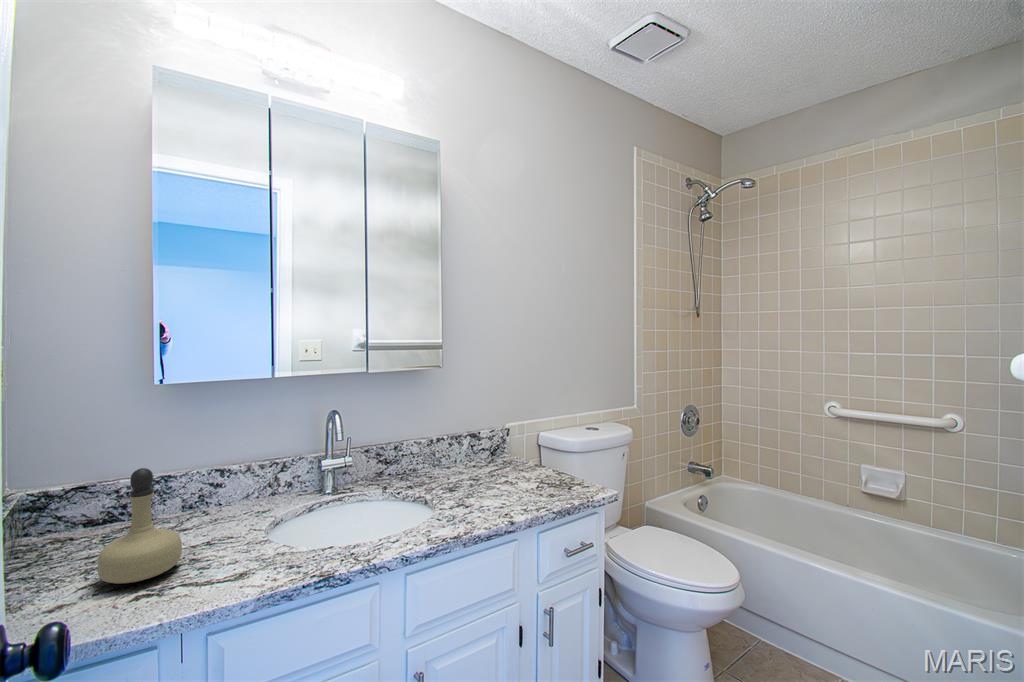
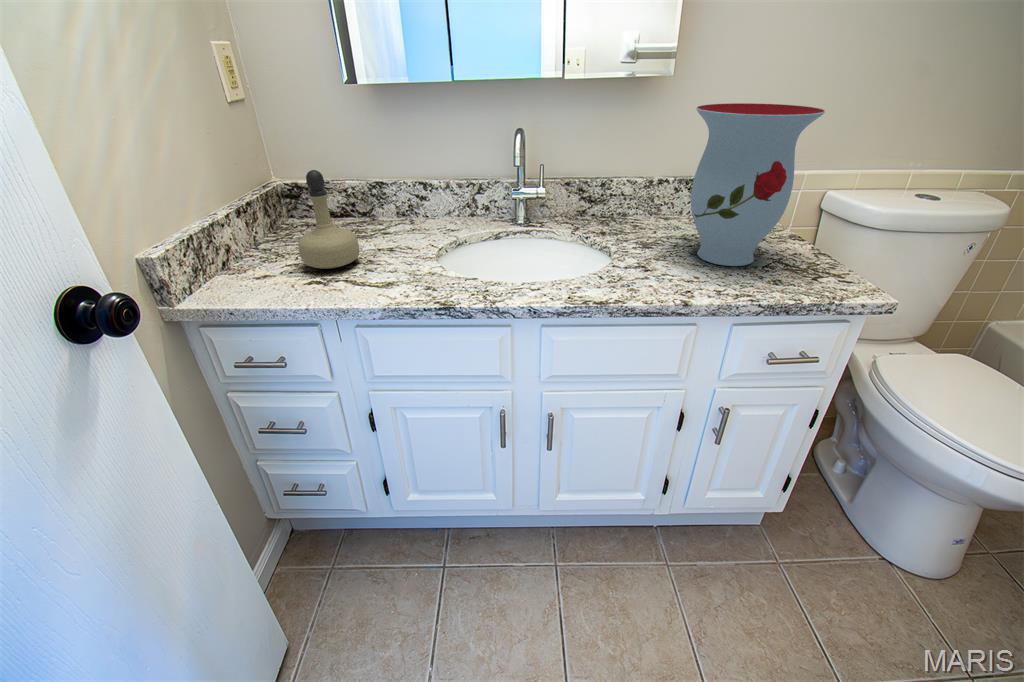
vase: none [471,384,546,492] -> present [691,103,825,266]

